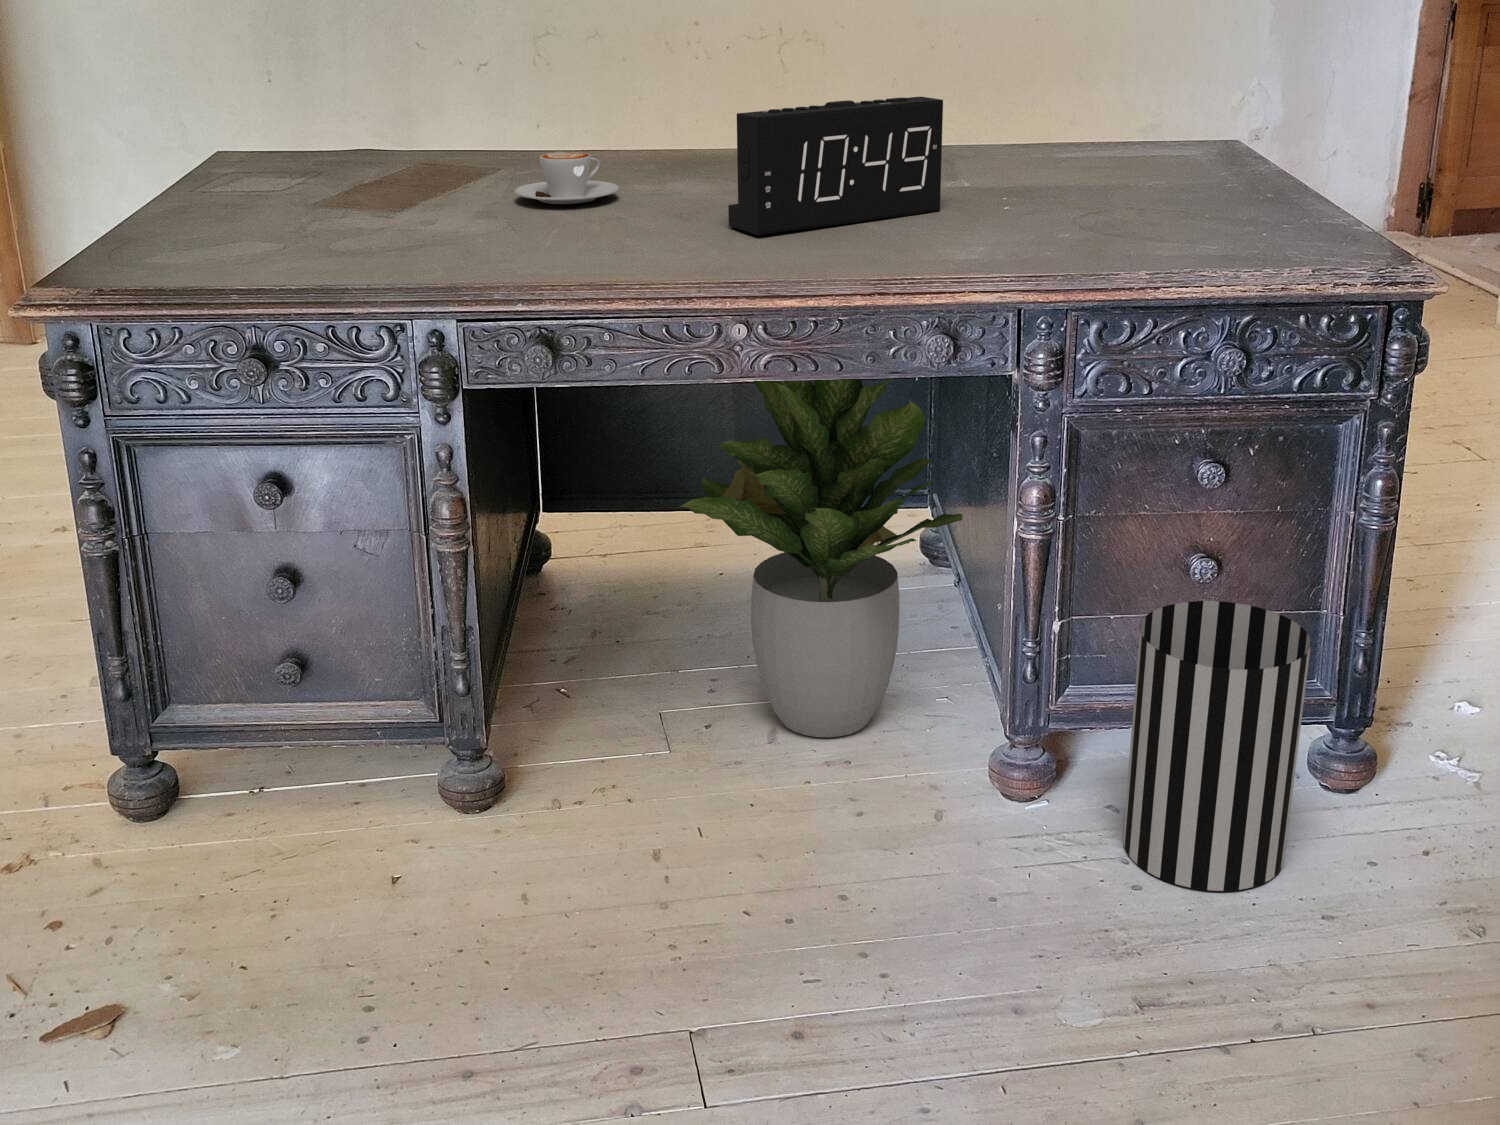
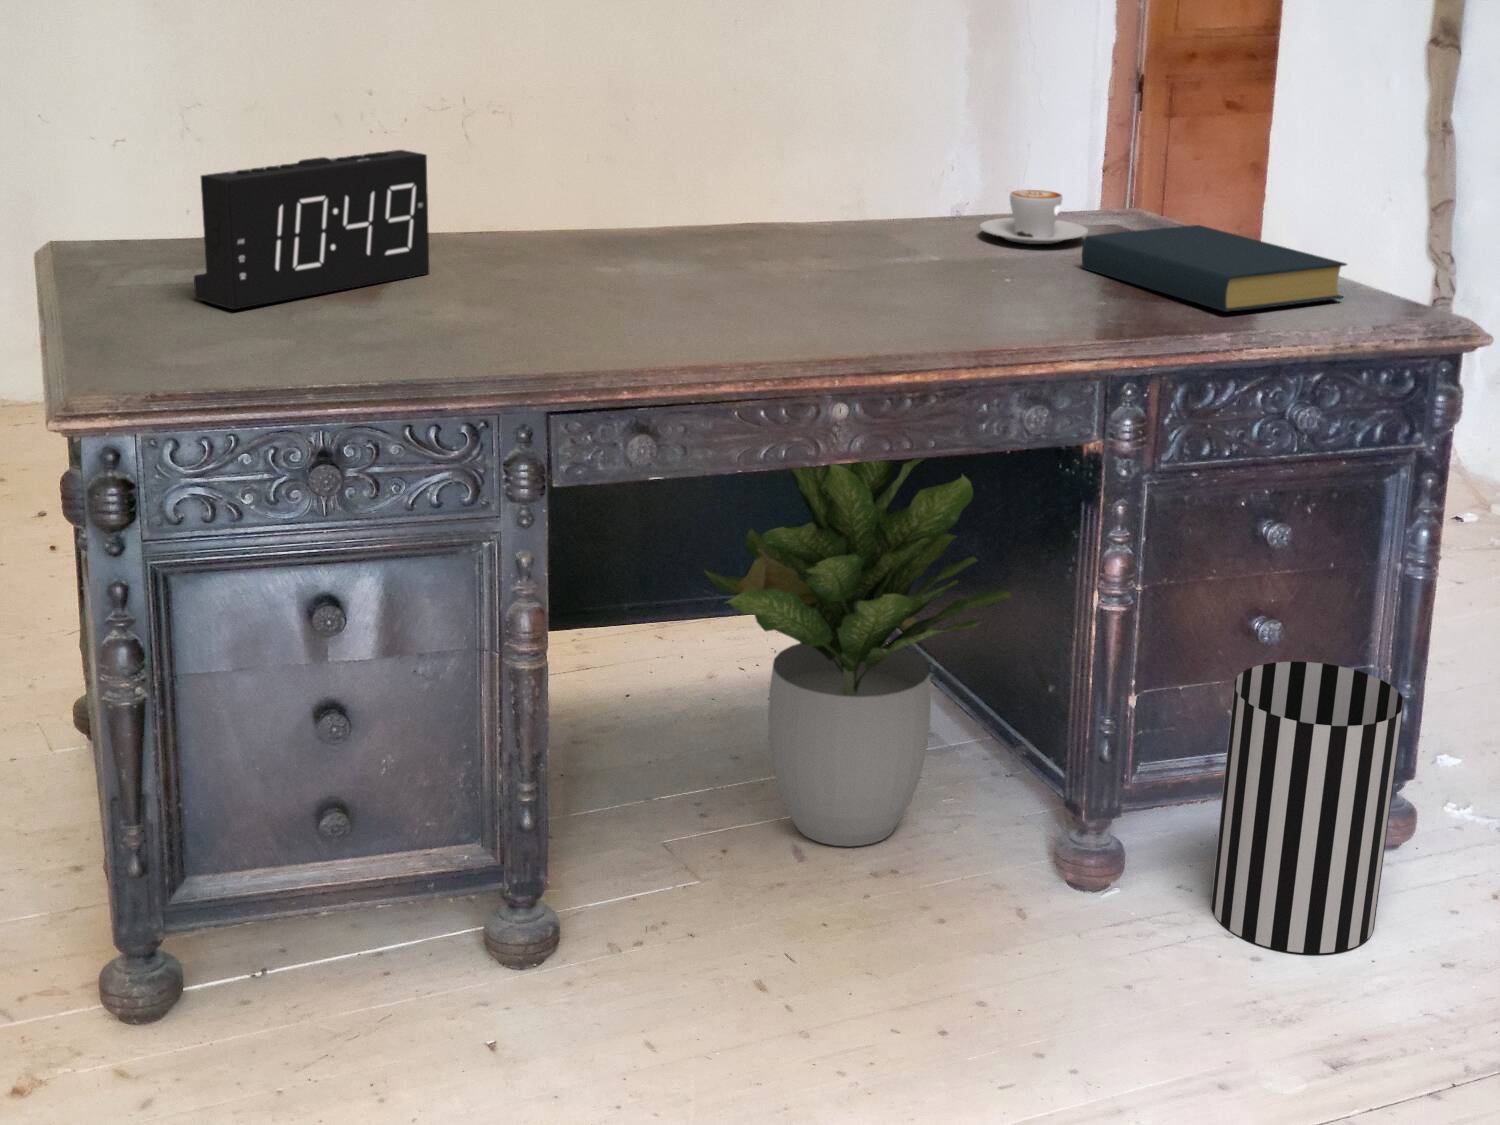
alarm clock: present [728,97,943,235] -> present [194,150,429,309]
coffee cup: present [515,152,619,204] -> present [980,190,1088,244]
hardback book: none [1071,172,1312,250] -> present [1082,225,1347,312]

